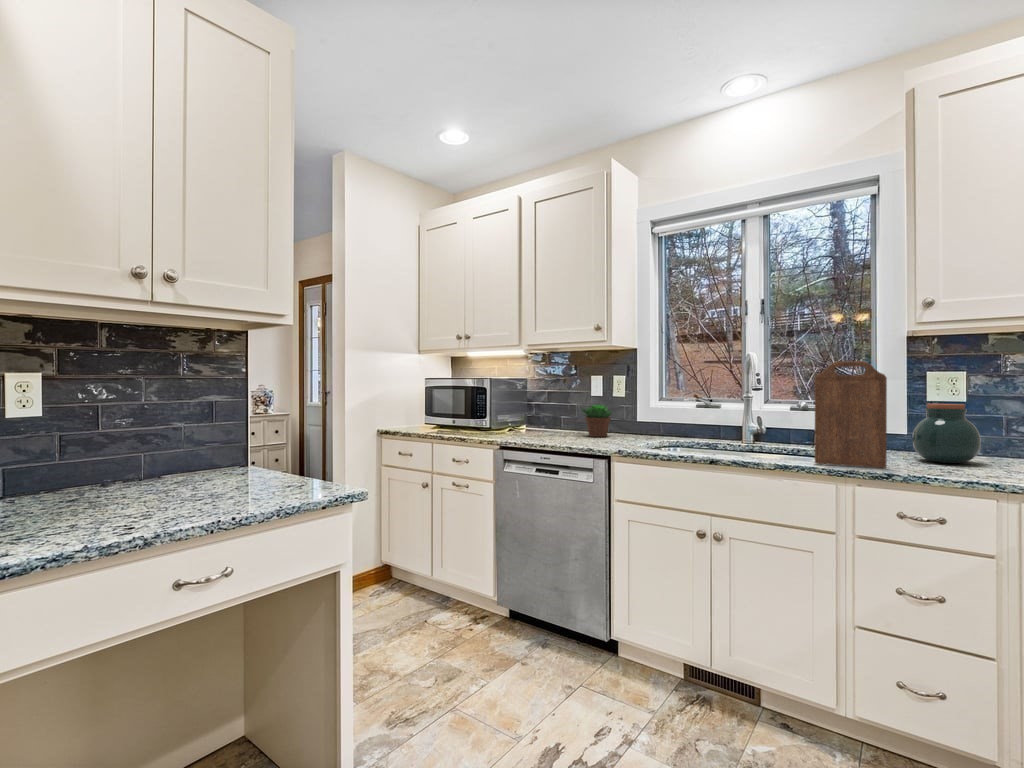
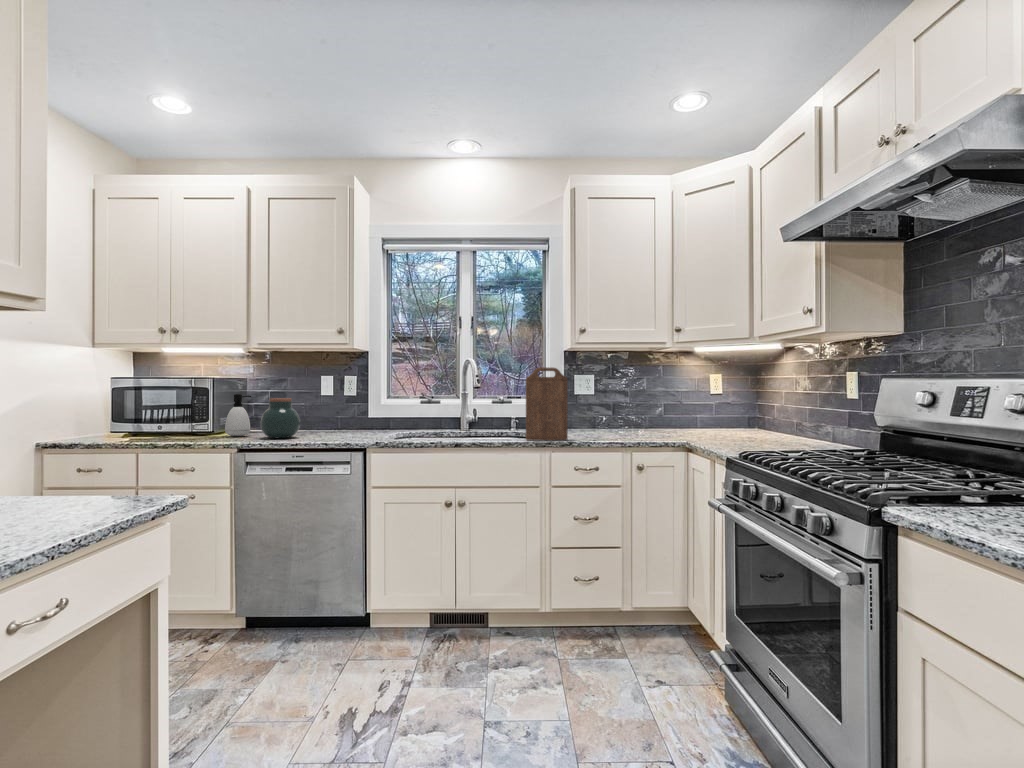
soap dispenser: none [499,393,522,434] -> present [225,394,251,436]
succulent plant: present [582,404,612,437] -> none [315,402,348,434]
jar: present [912,404,981,463] -> present [261,398,300,438]

